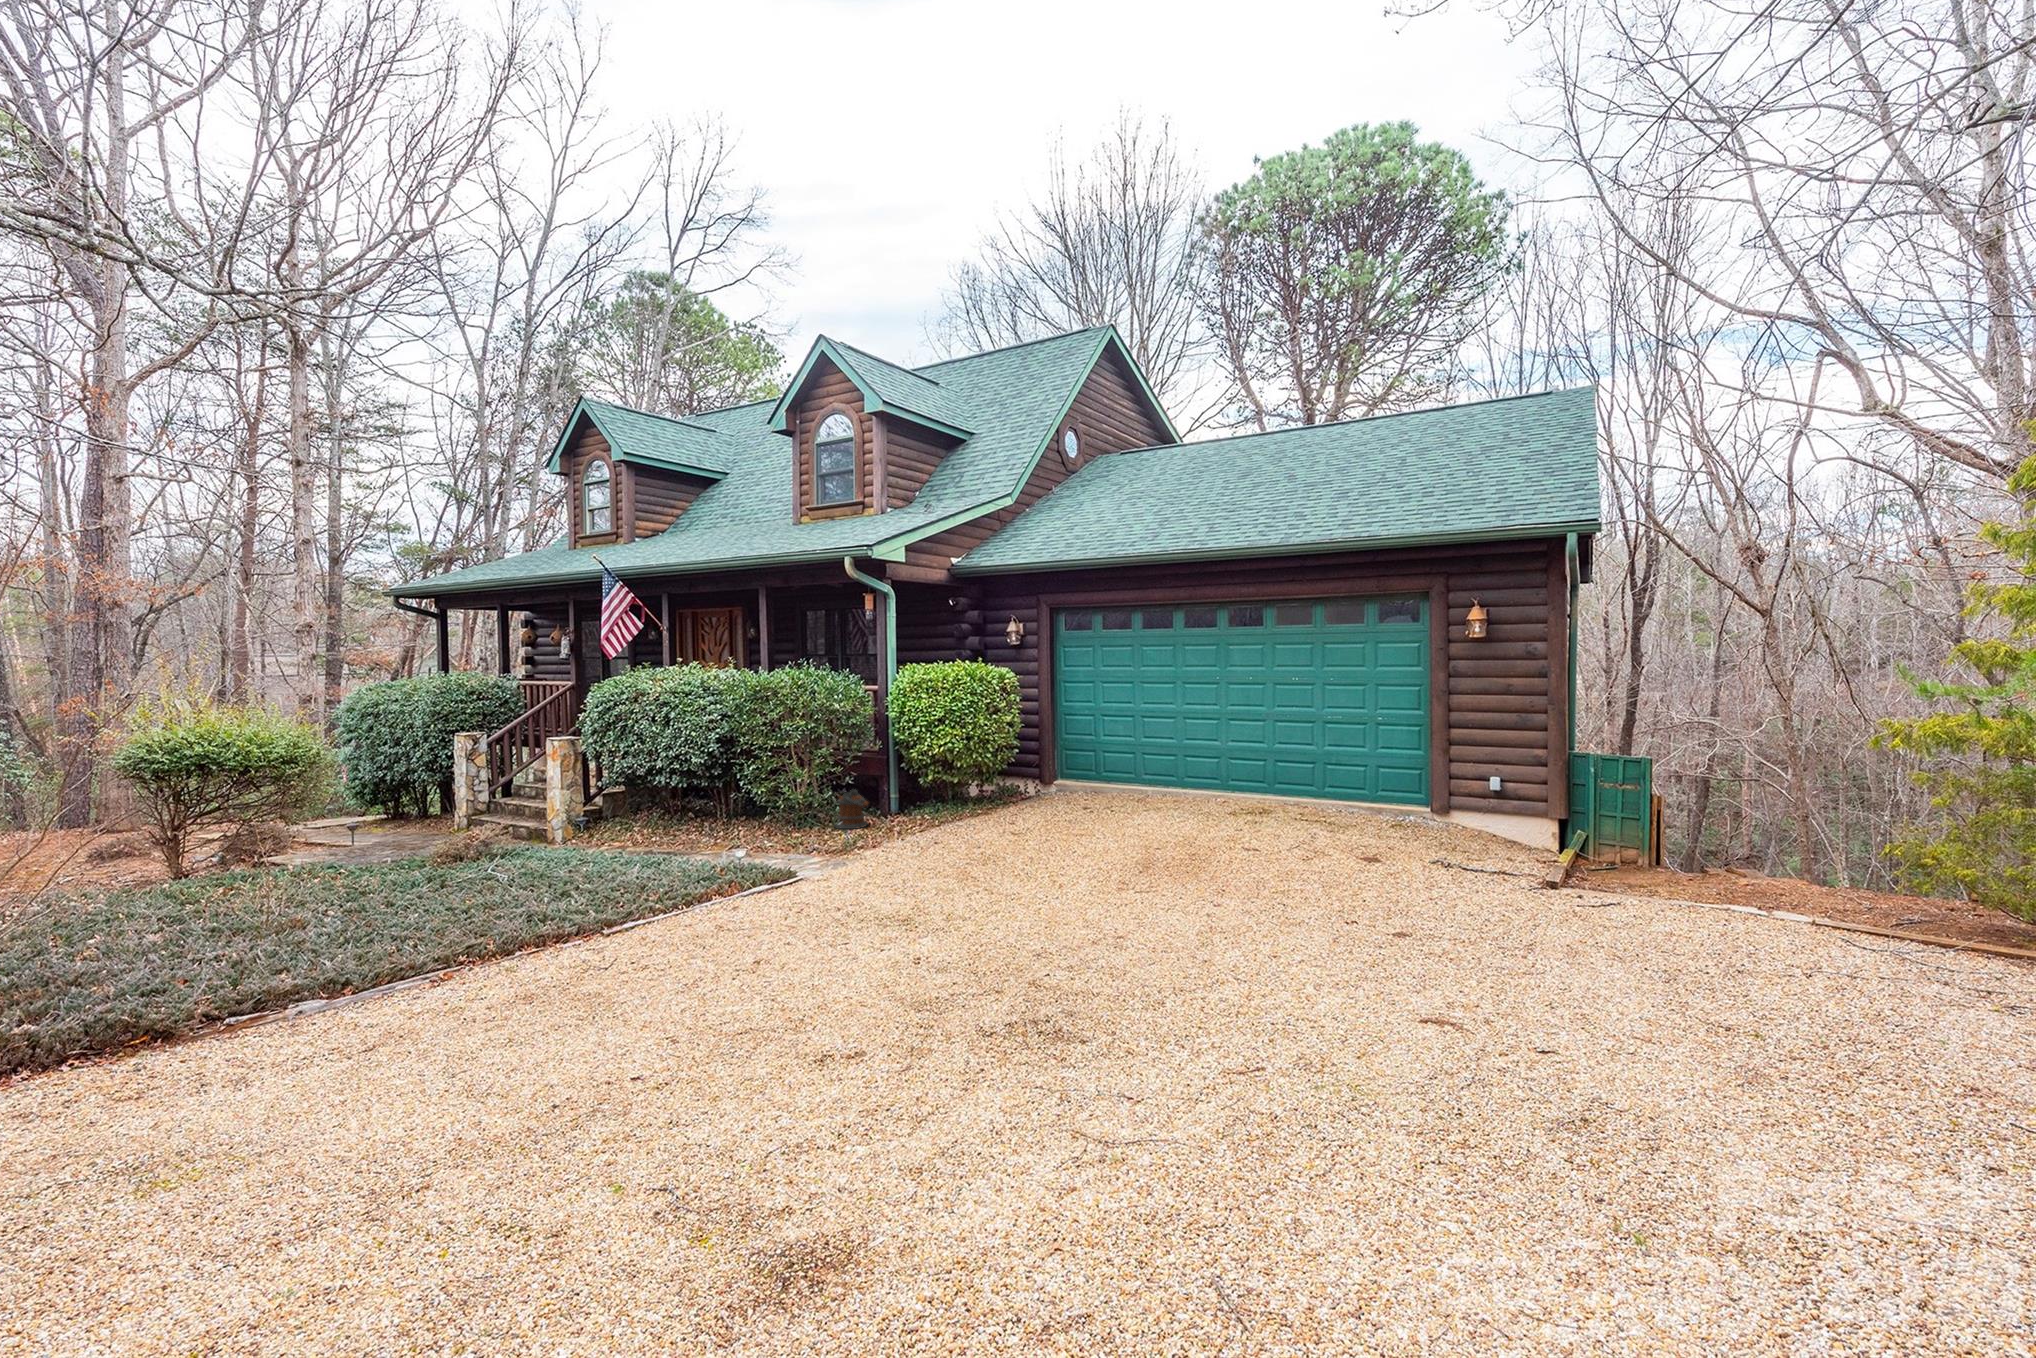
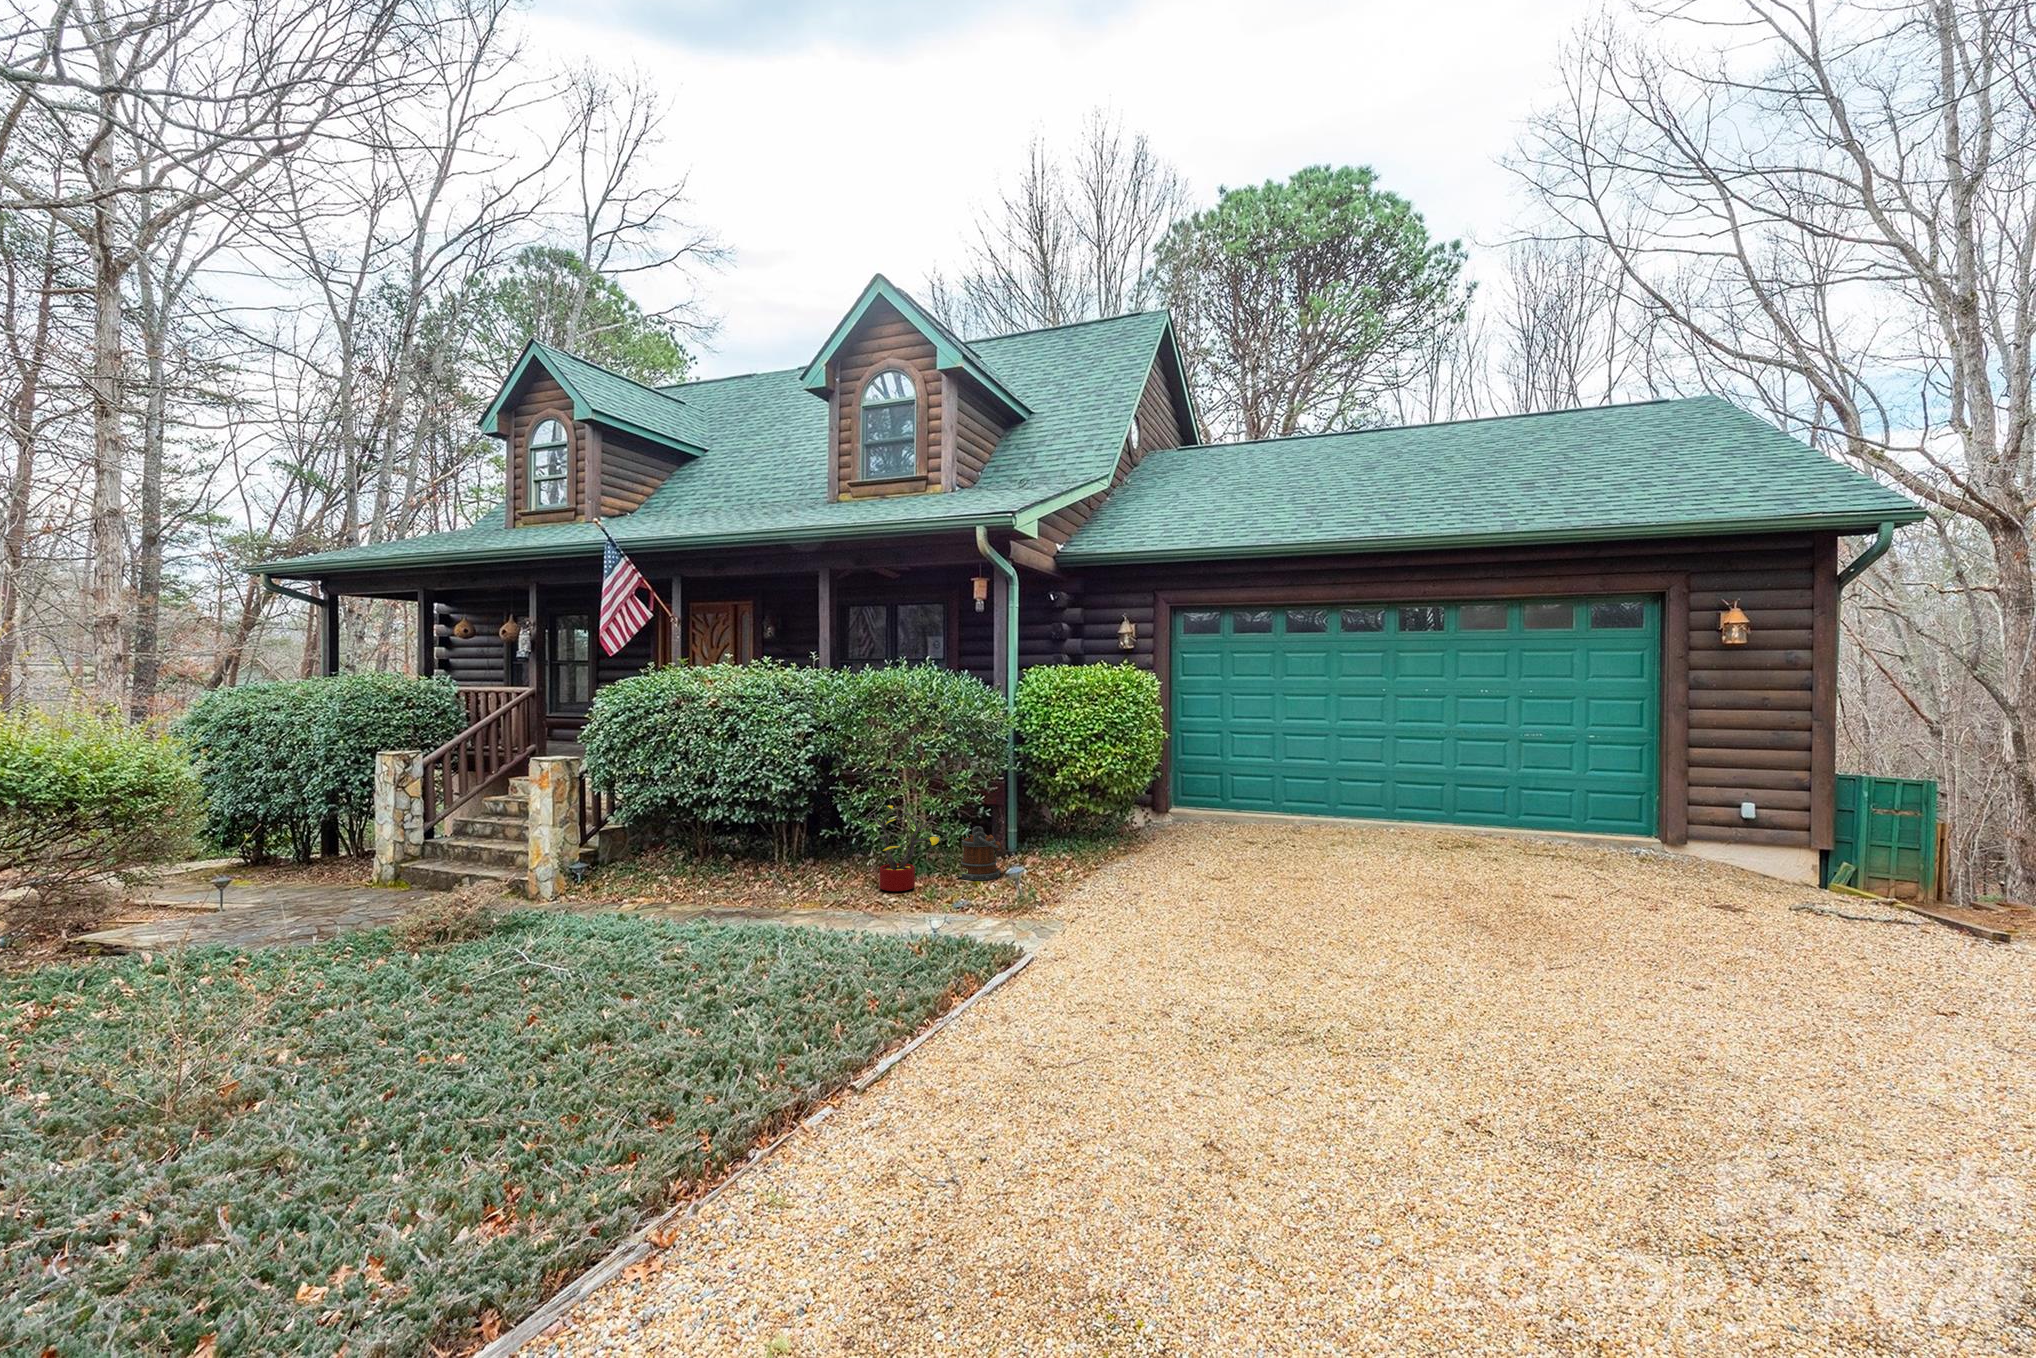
decorative plant: none [767,769,805,834] -> present [874,805,939,891]

